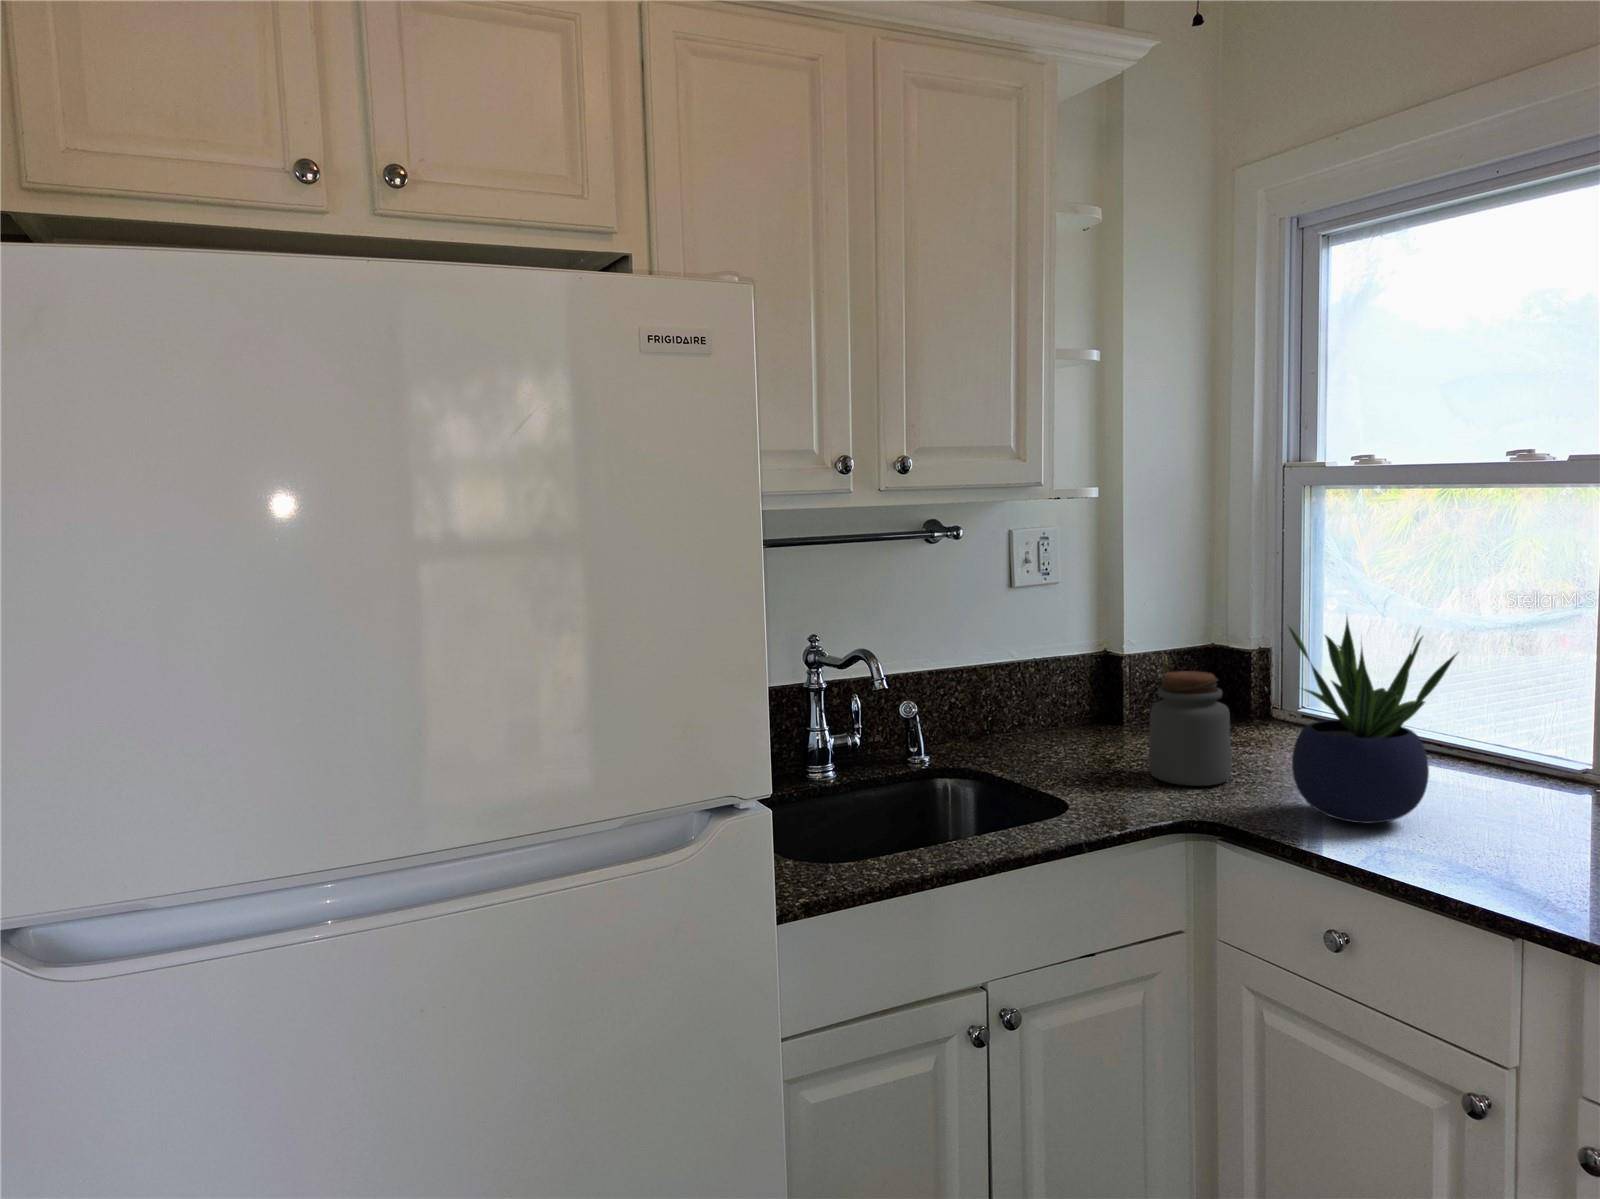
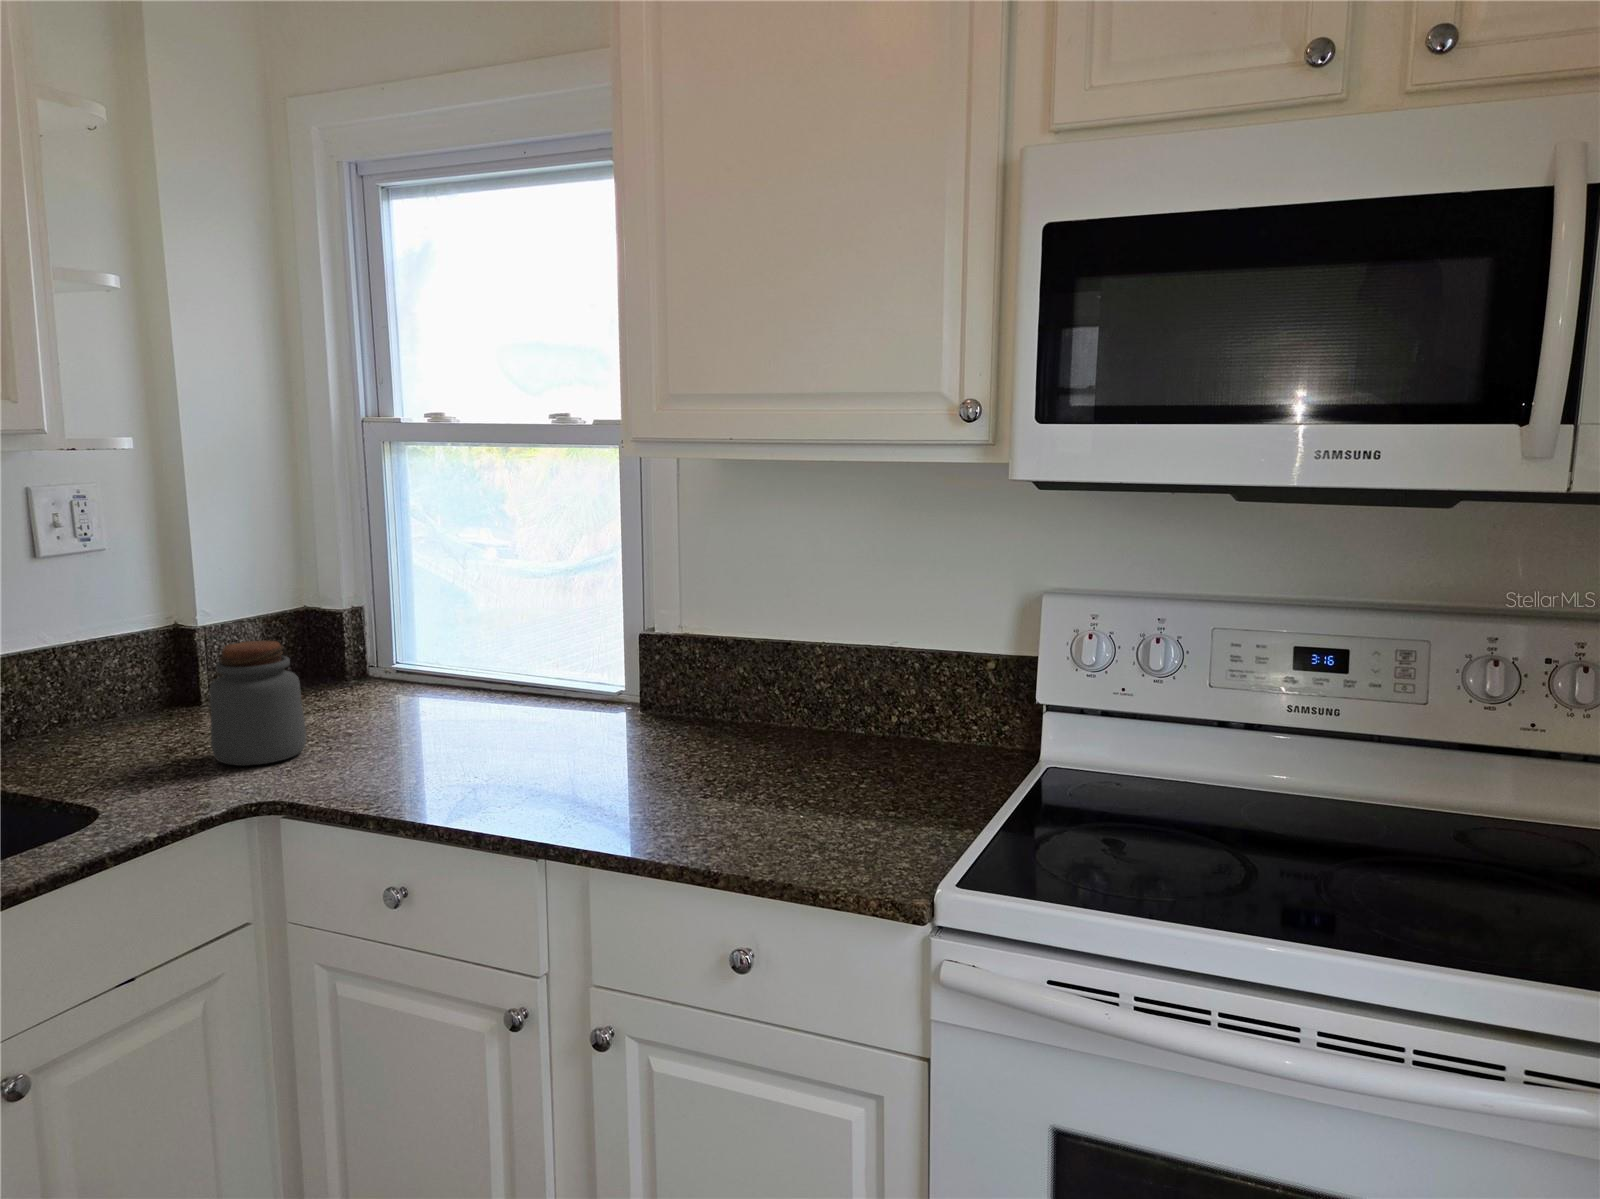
potted plant: present [1289,619,1457,823] -> none [335,567,497,776]

